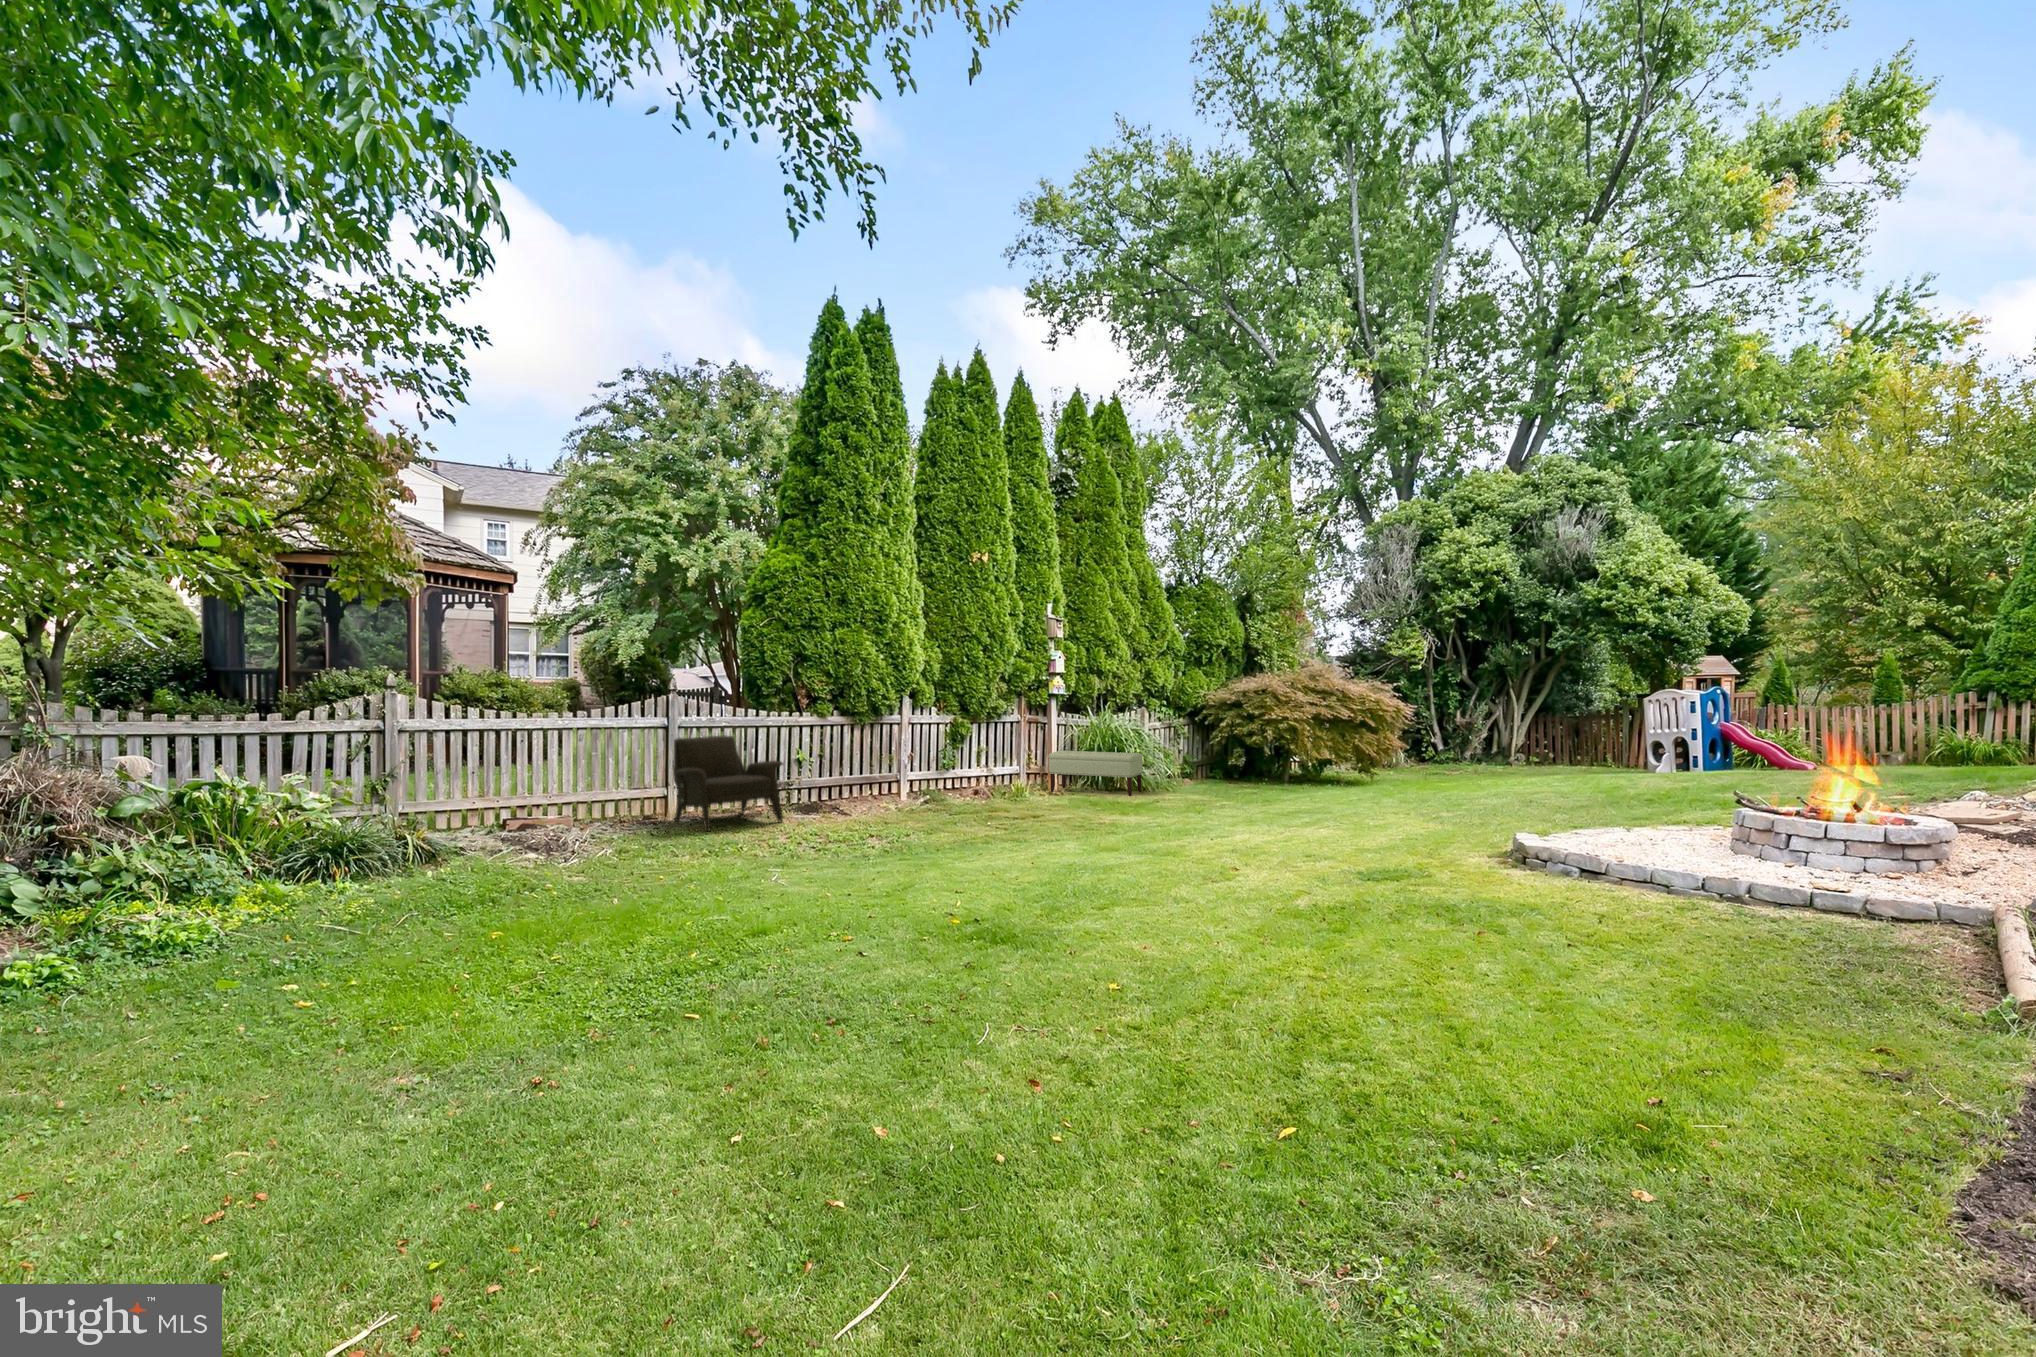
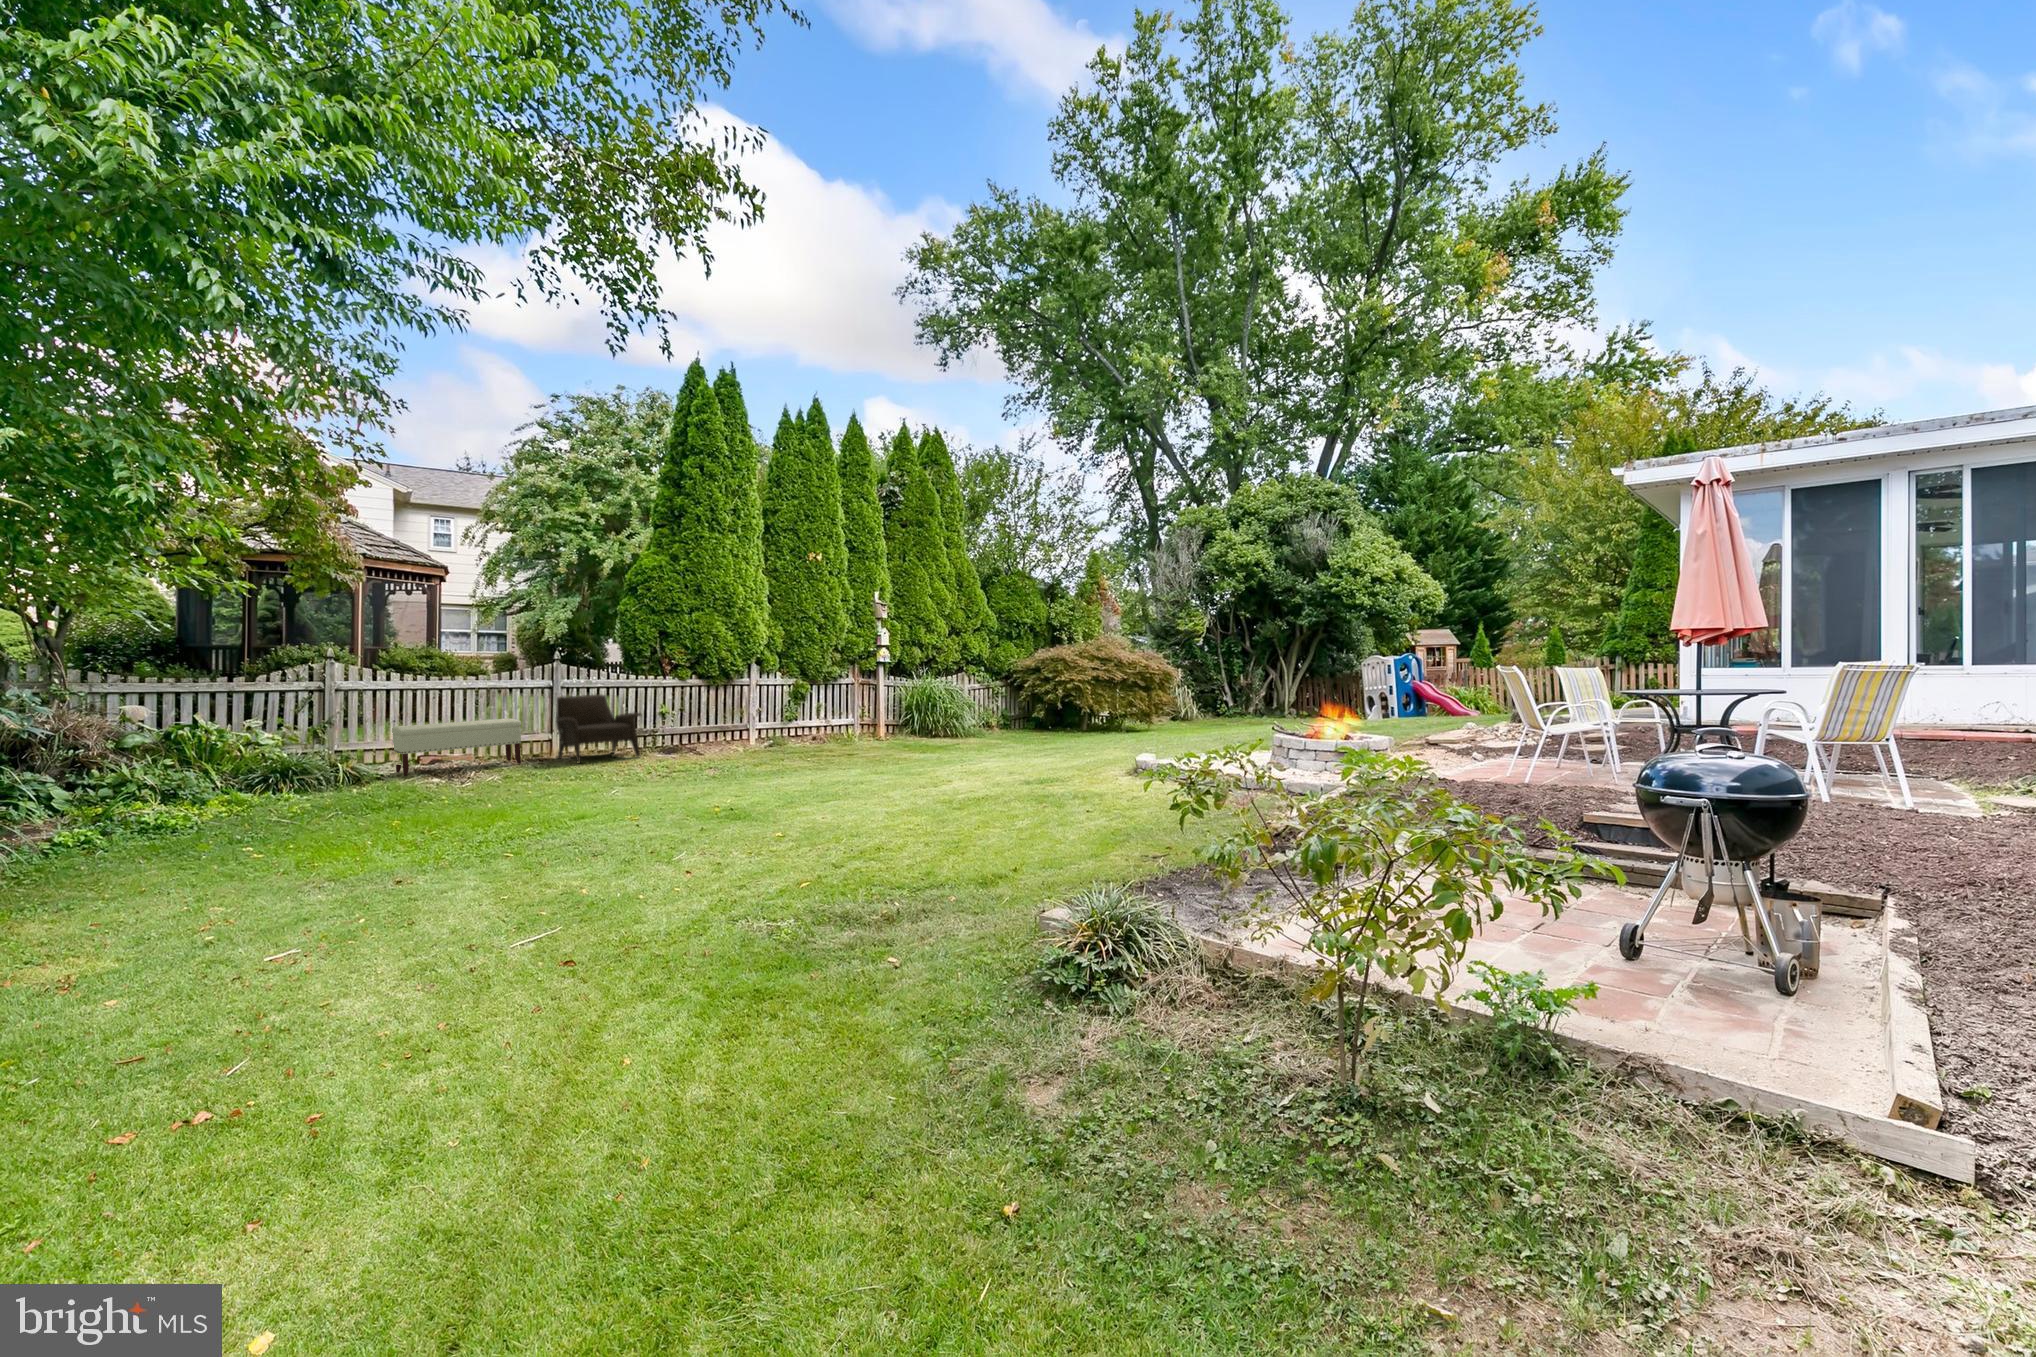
bench: present [1049,751,1143,796] -> present [392,718,521,776]

